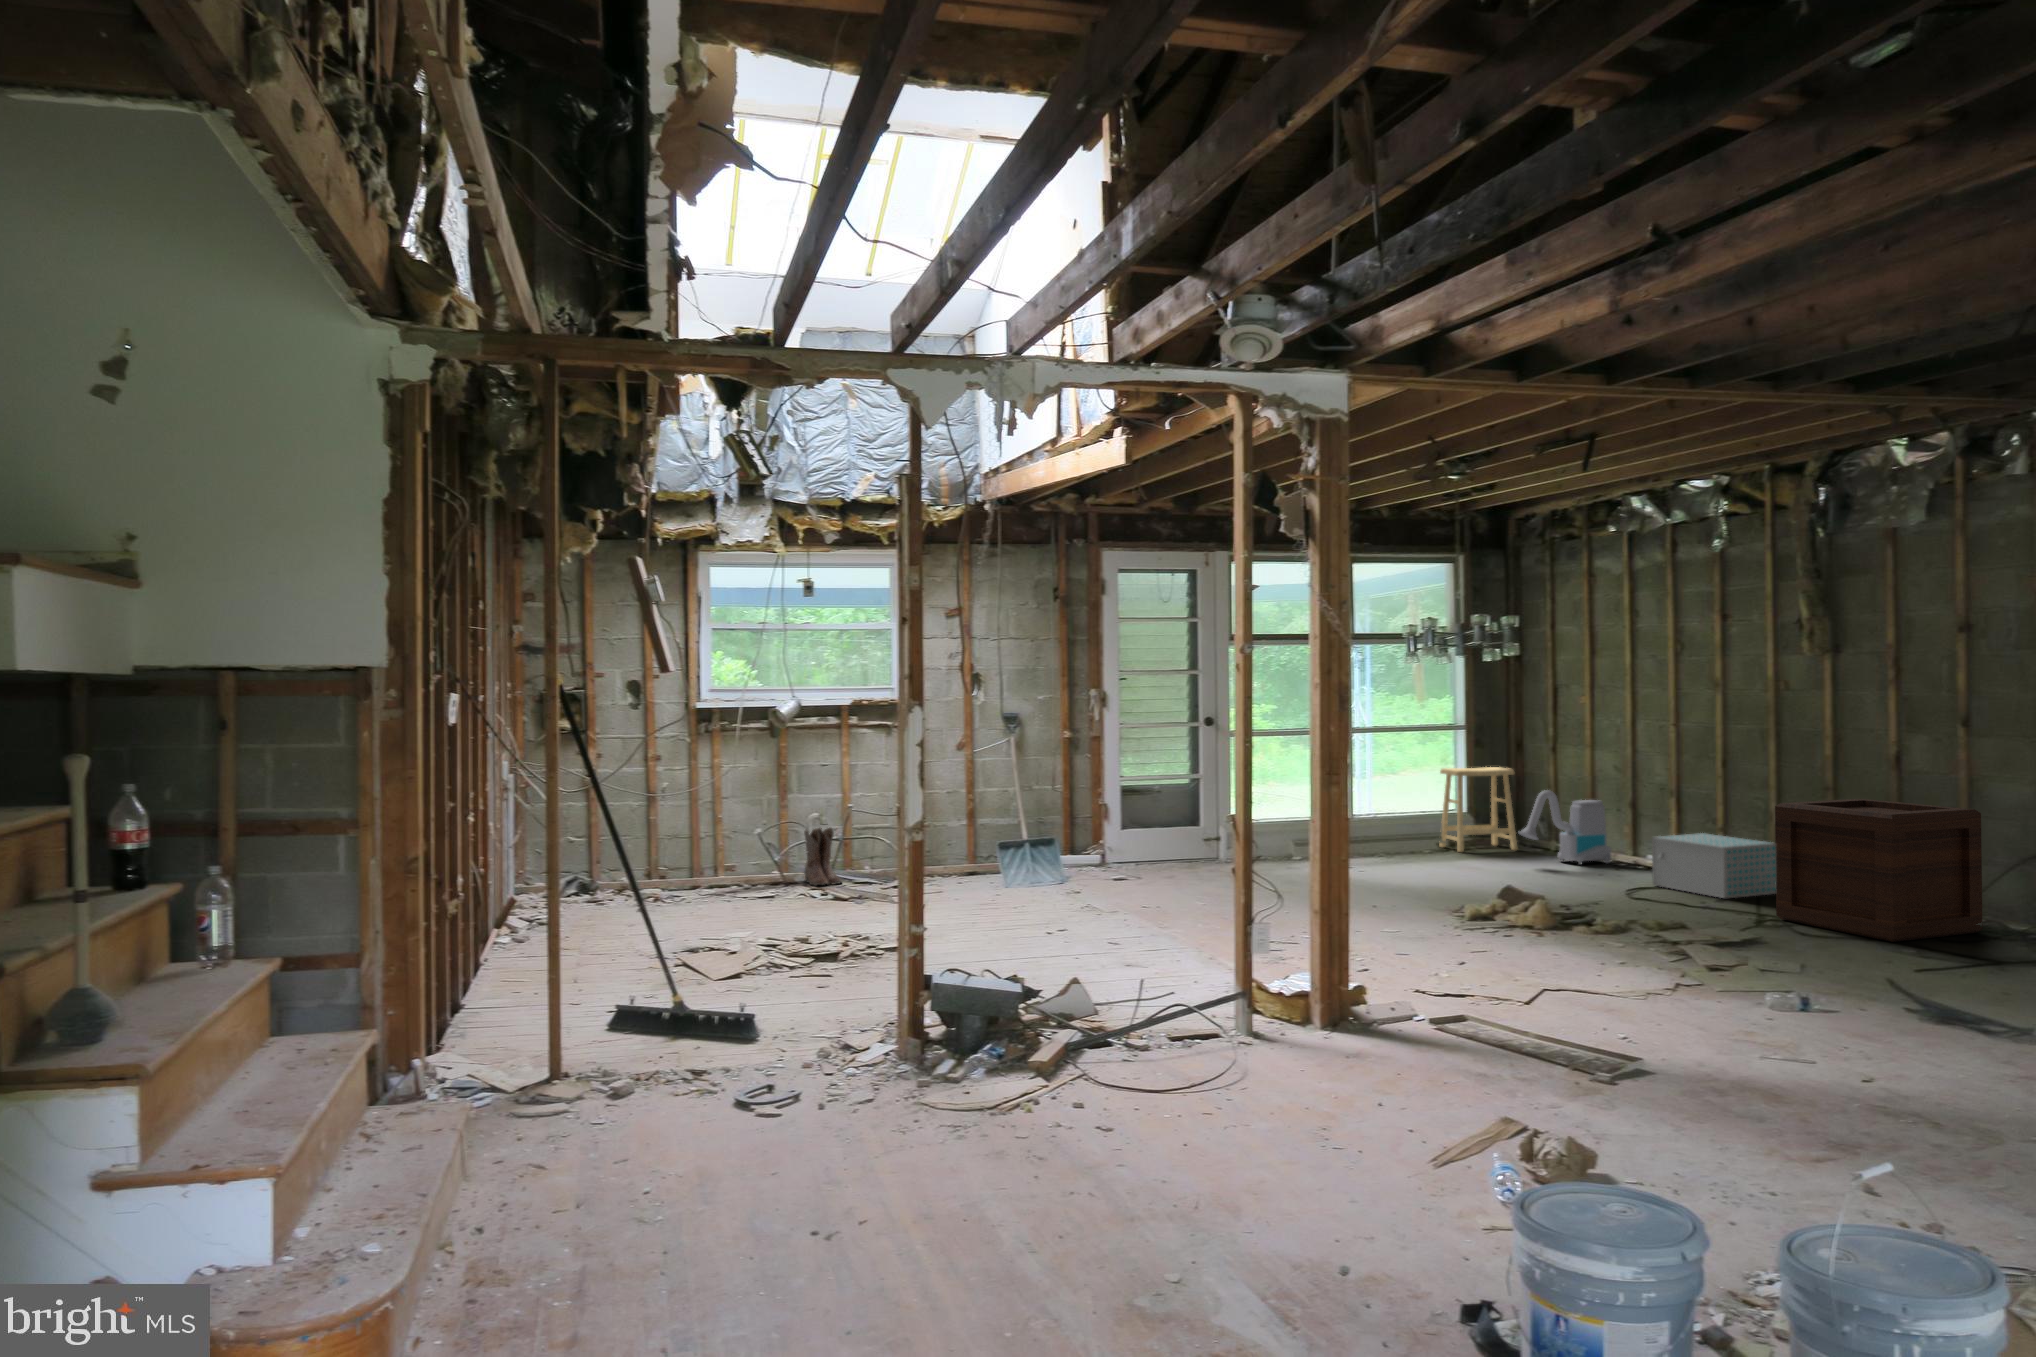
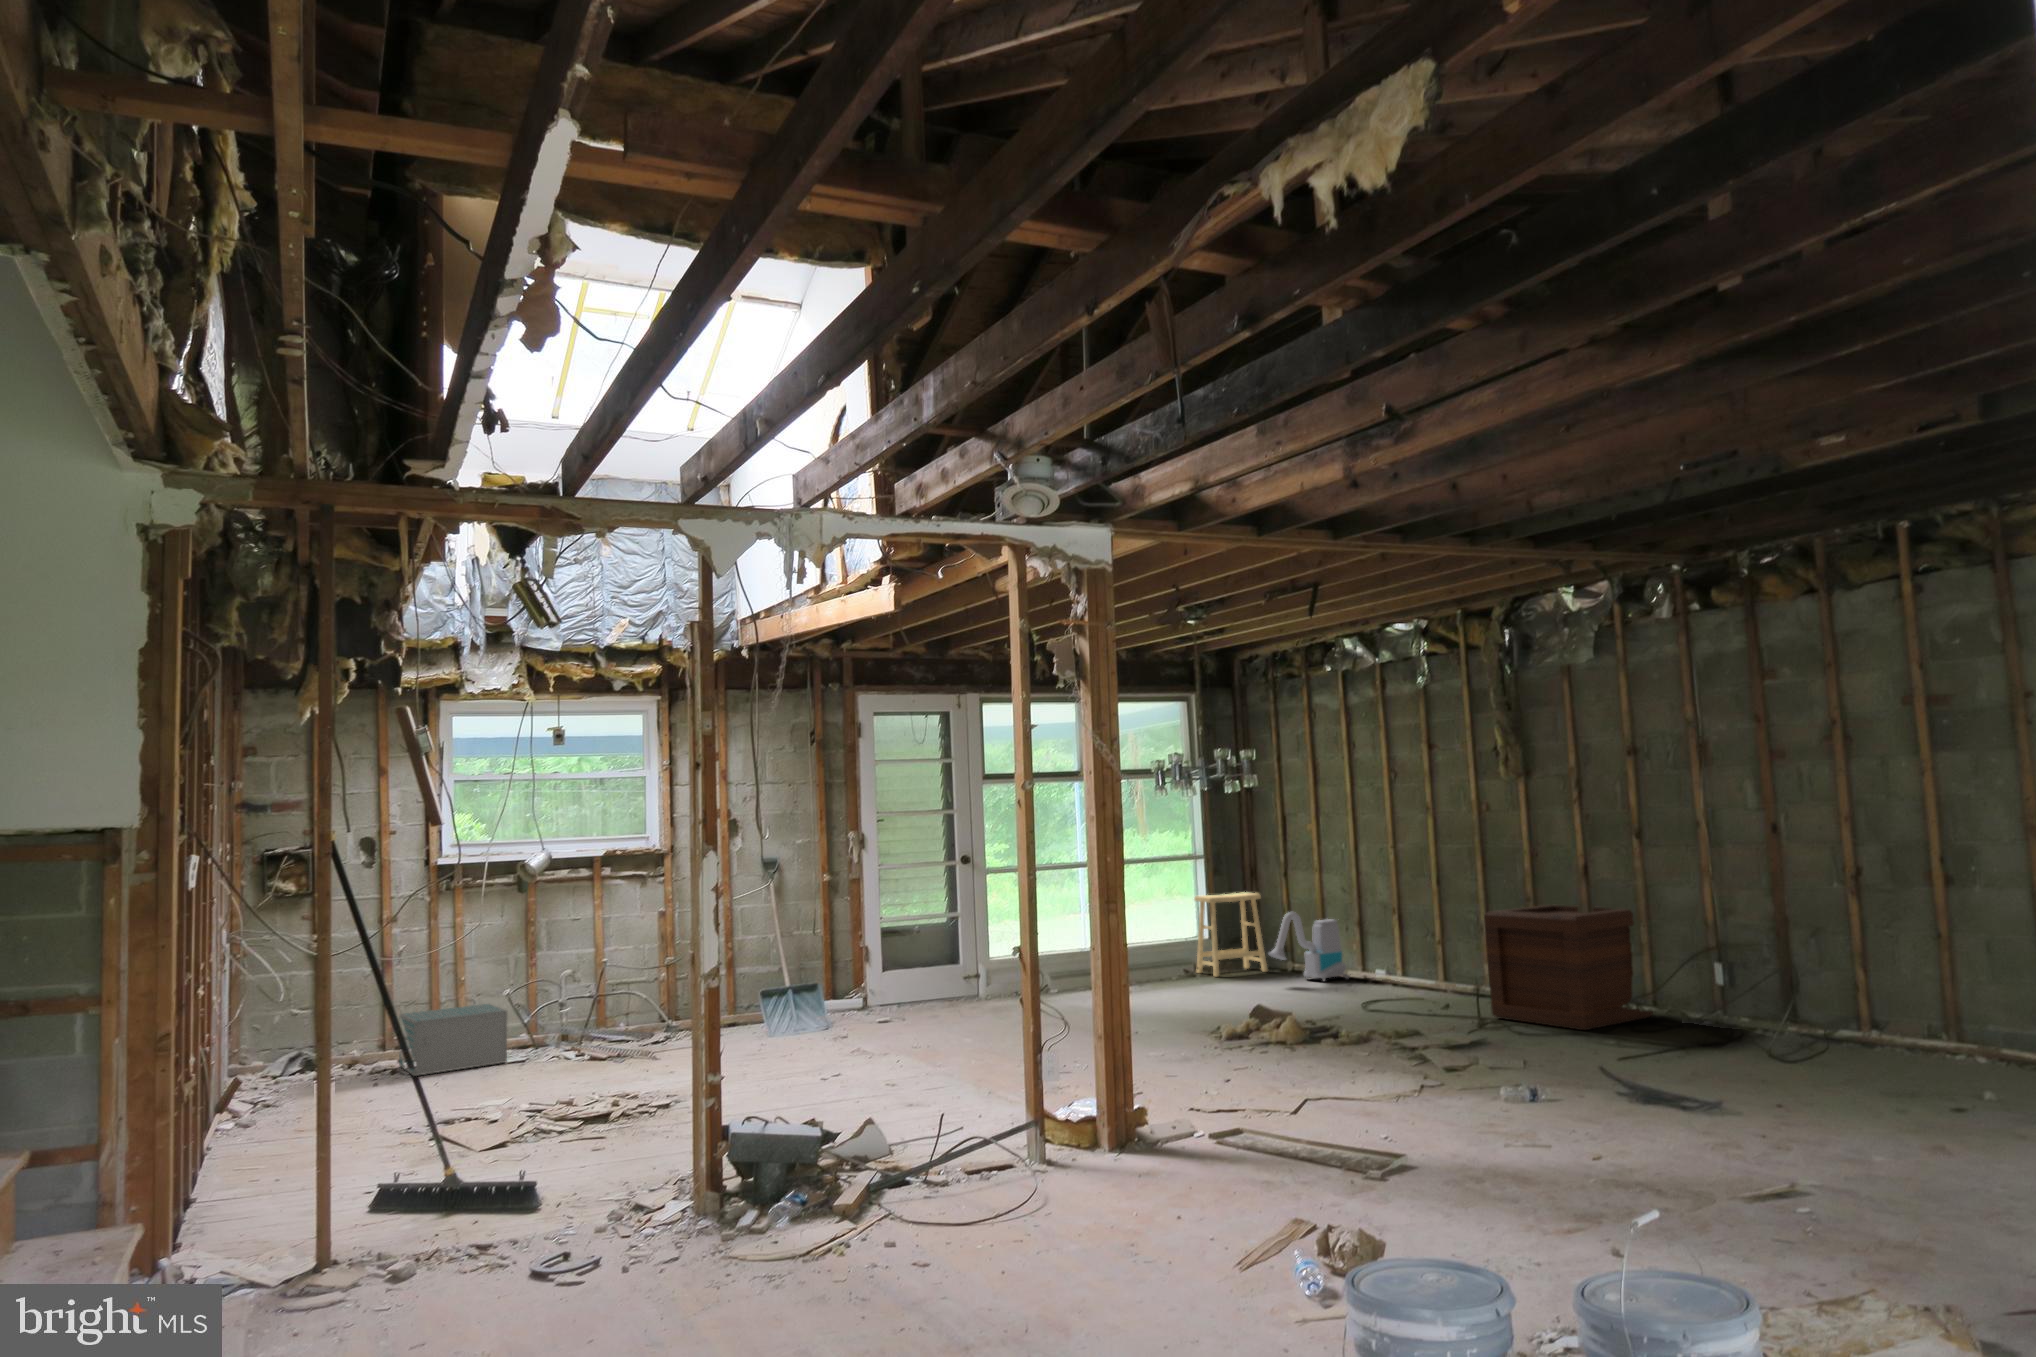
boots: present [804,828,842,886] -> none [553,988,596,1053]
storage box: present [1652,833,1776,898] -> present [399,1004,507,1076]

